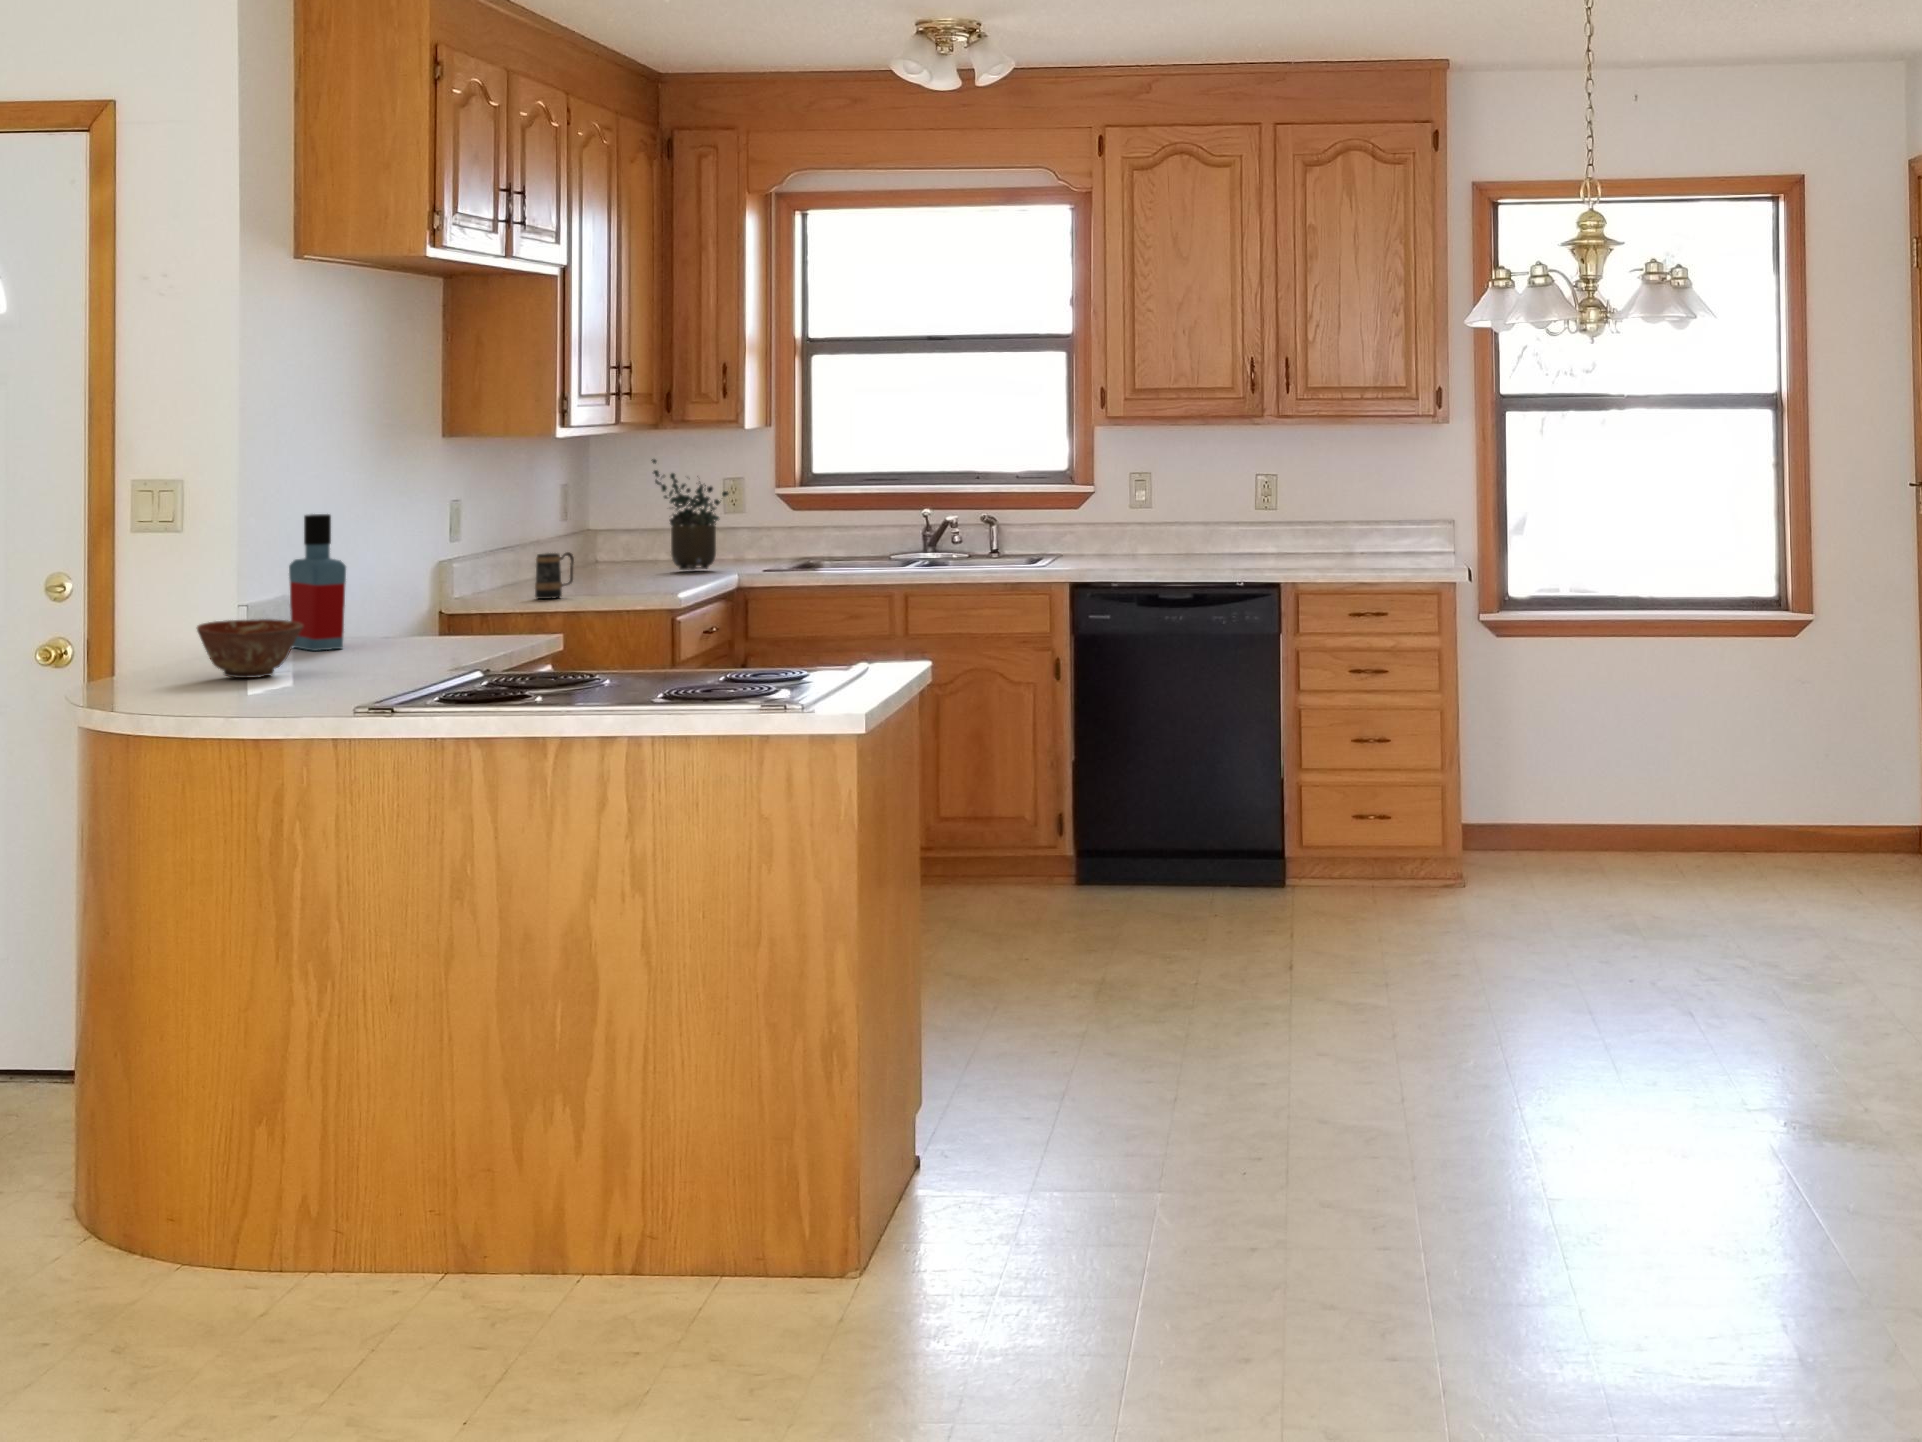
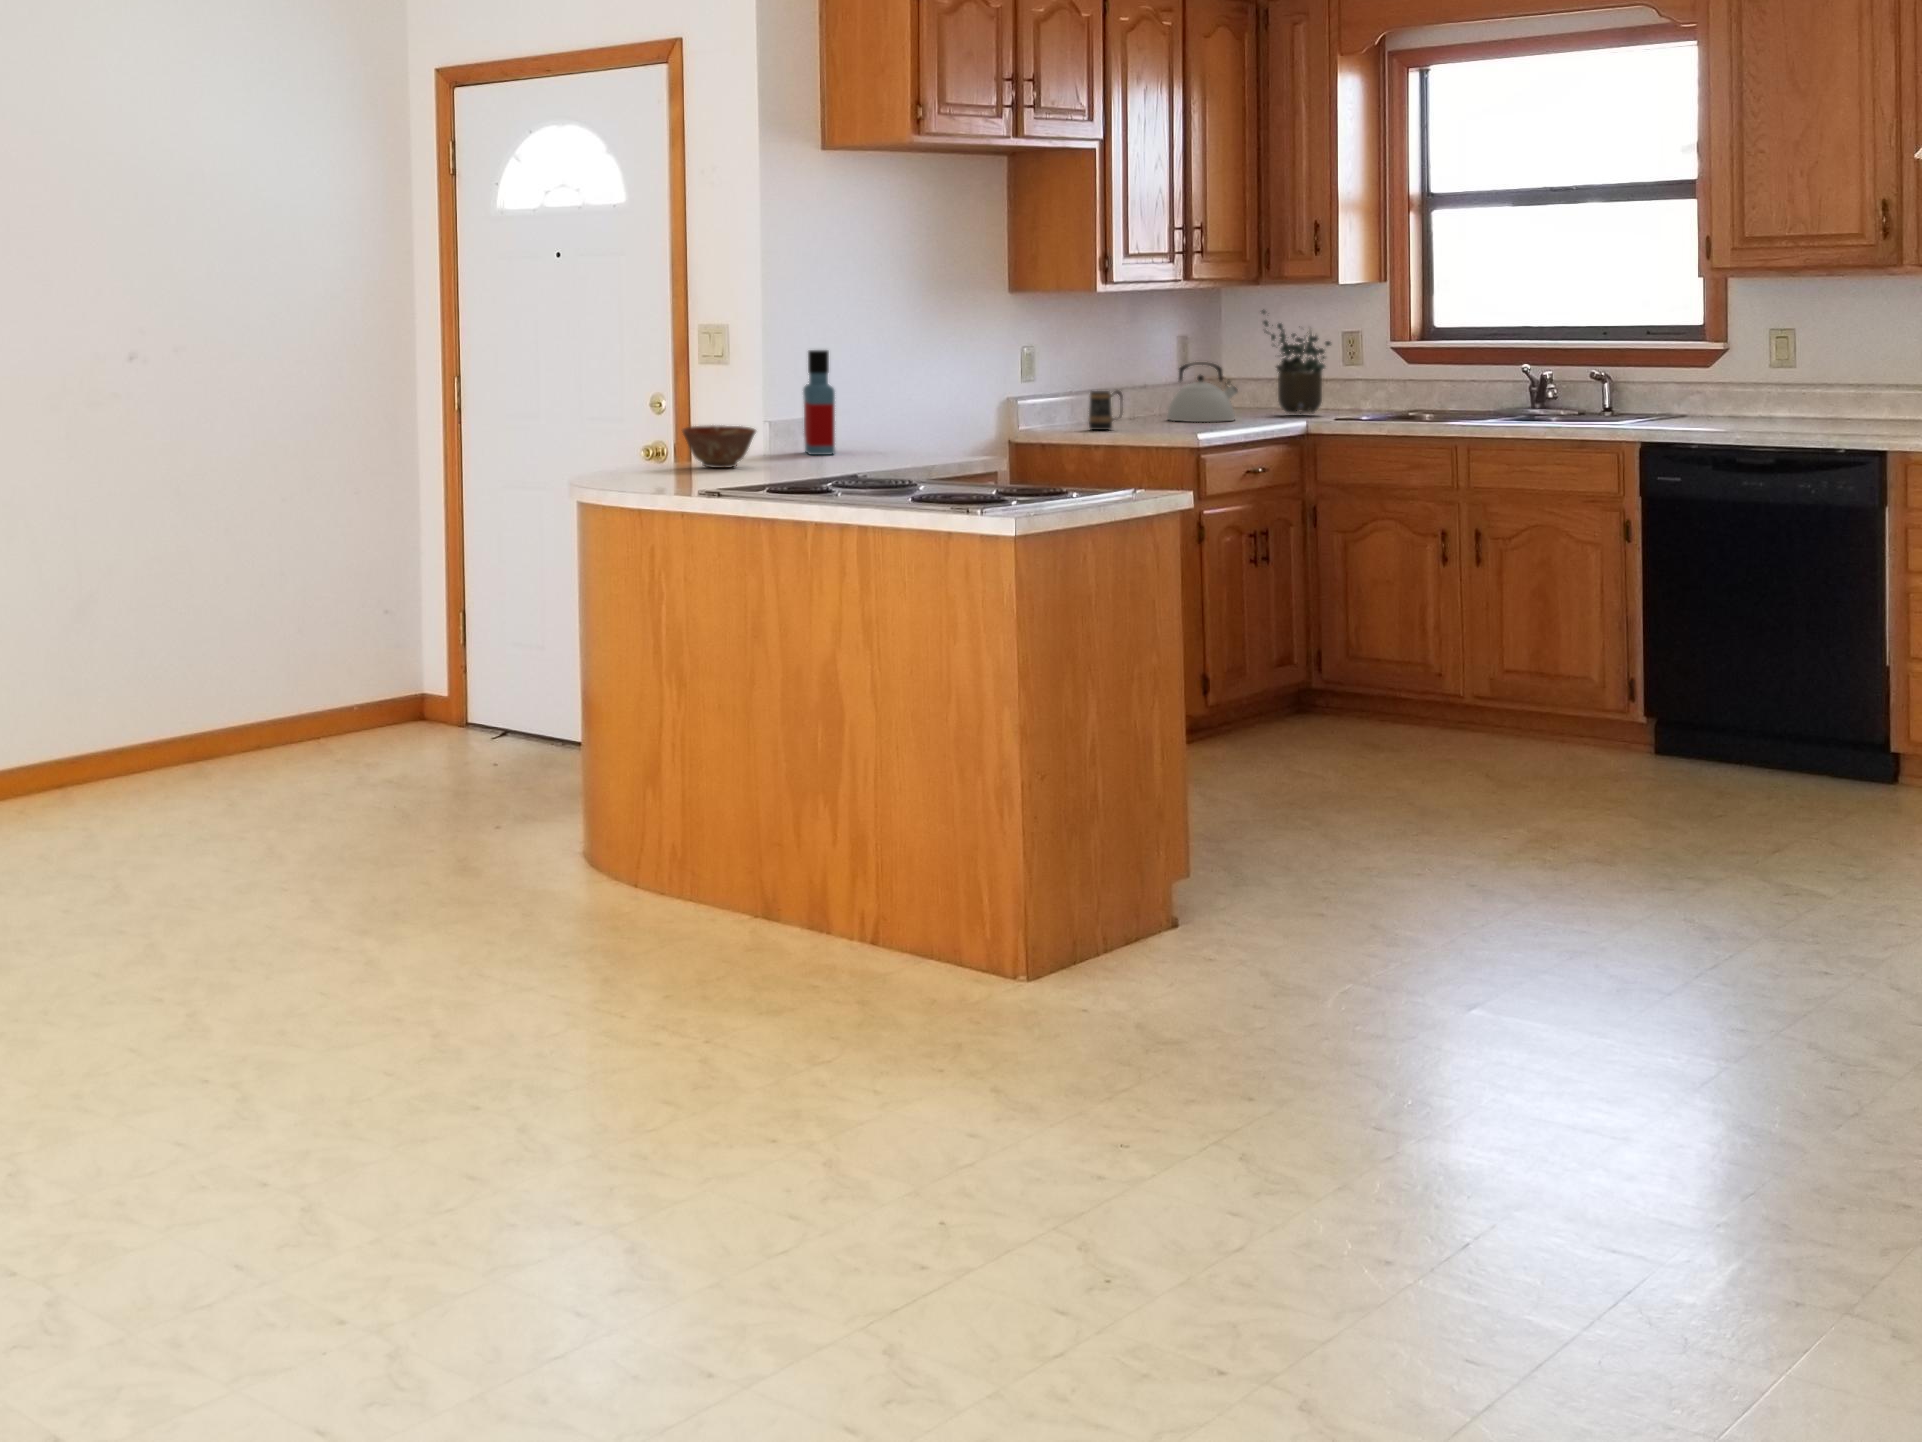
kettle: none [577,517,652,584] -> present [1167,362,1238,422]

